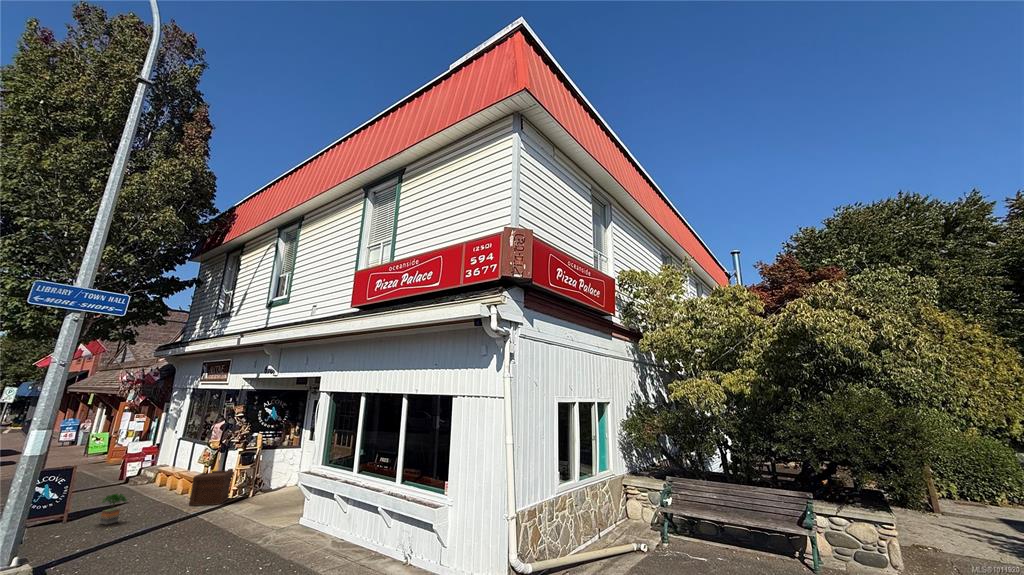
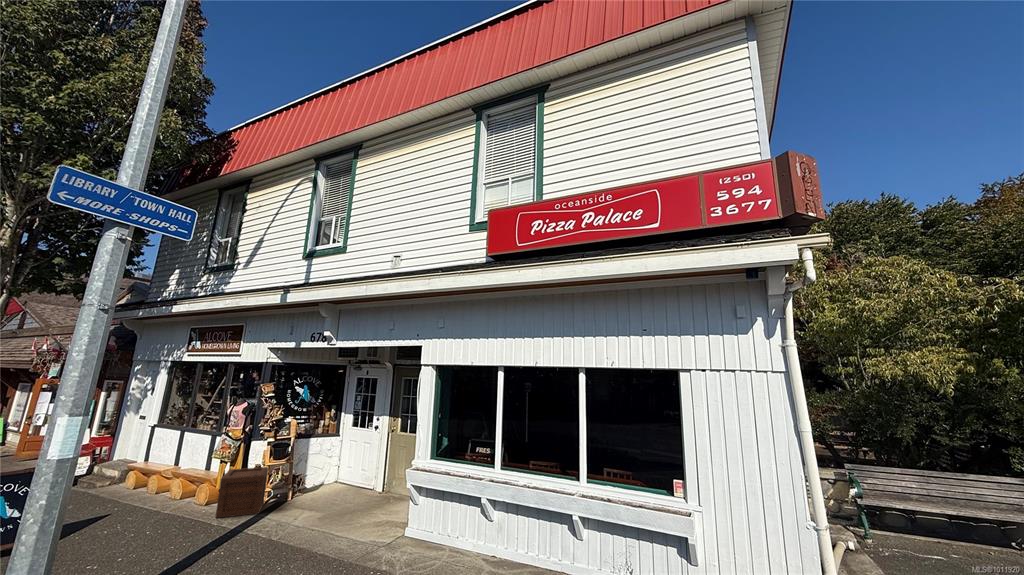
potted tree: present [100,494,127,524] -> none [100,510,142,558]

